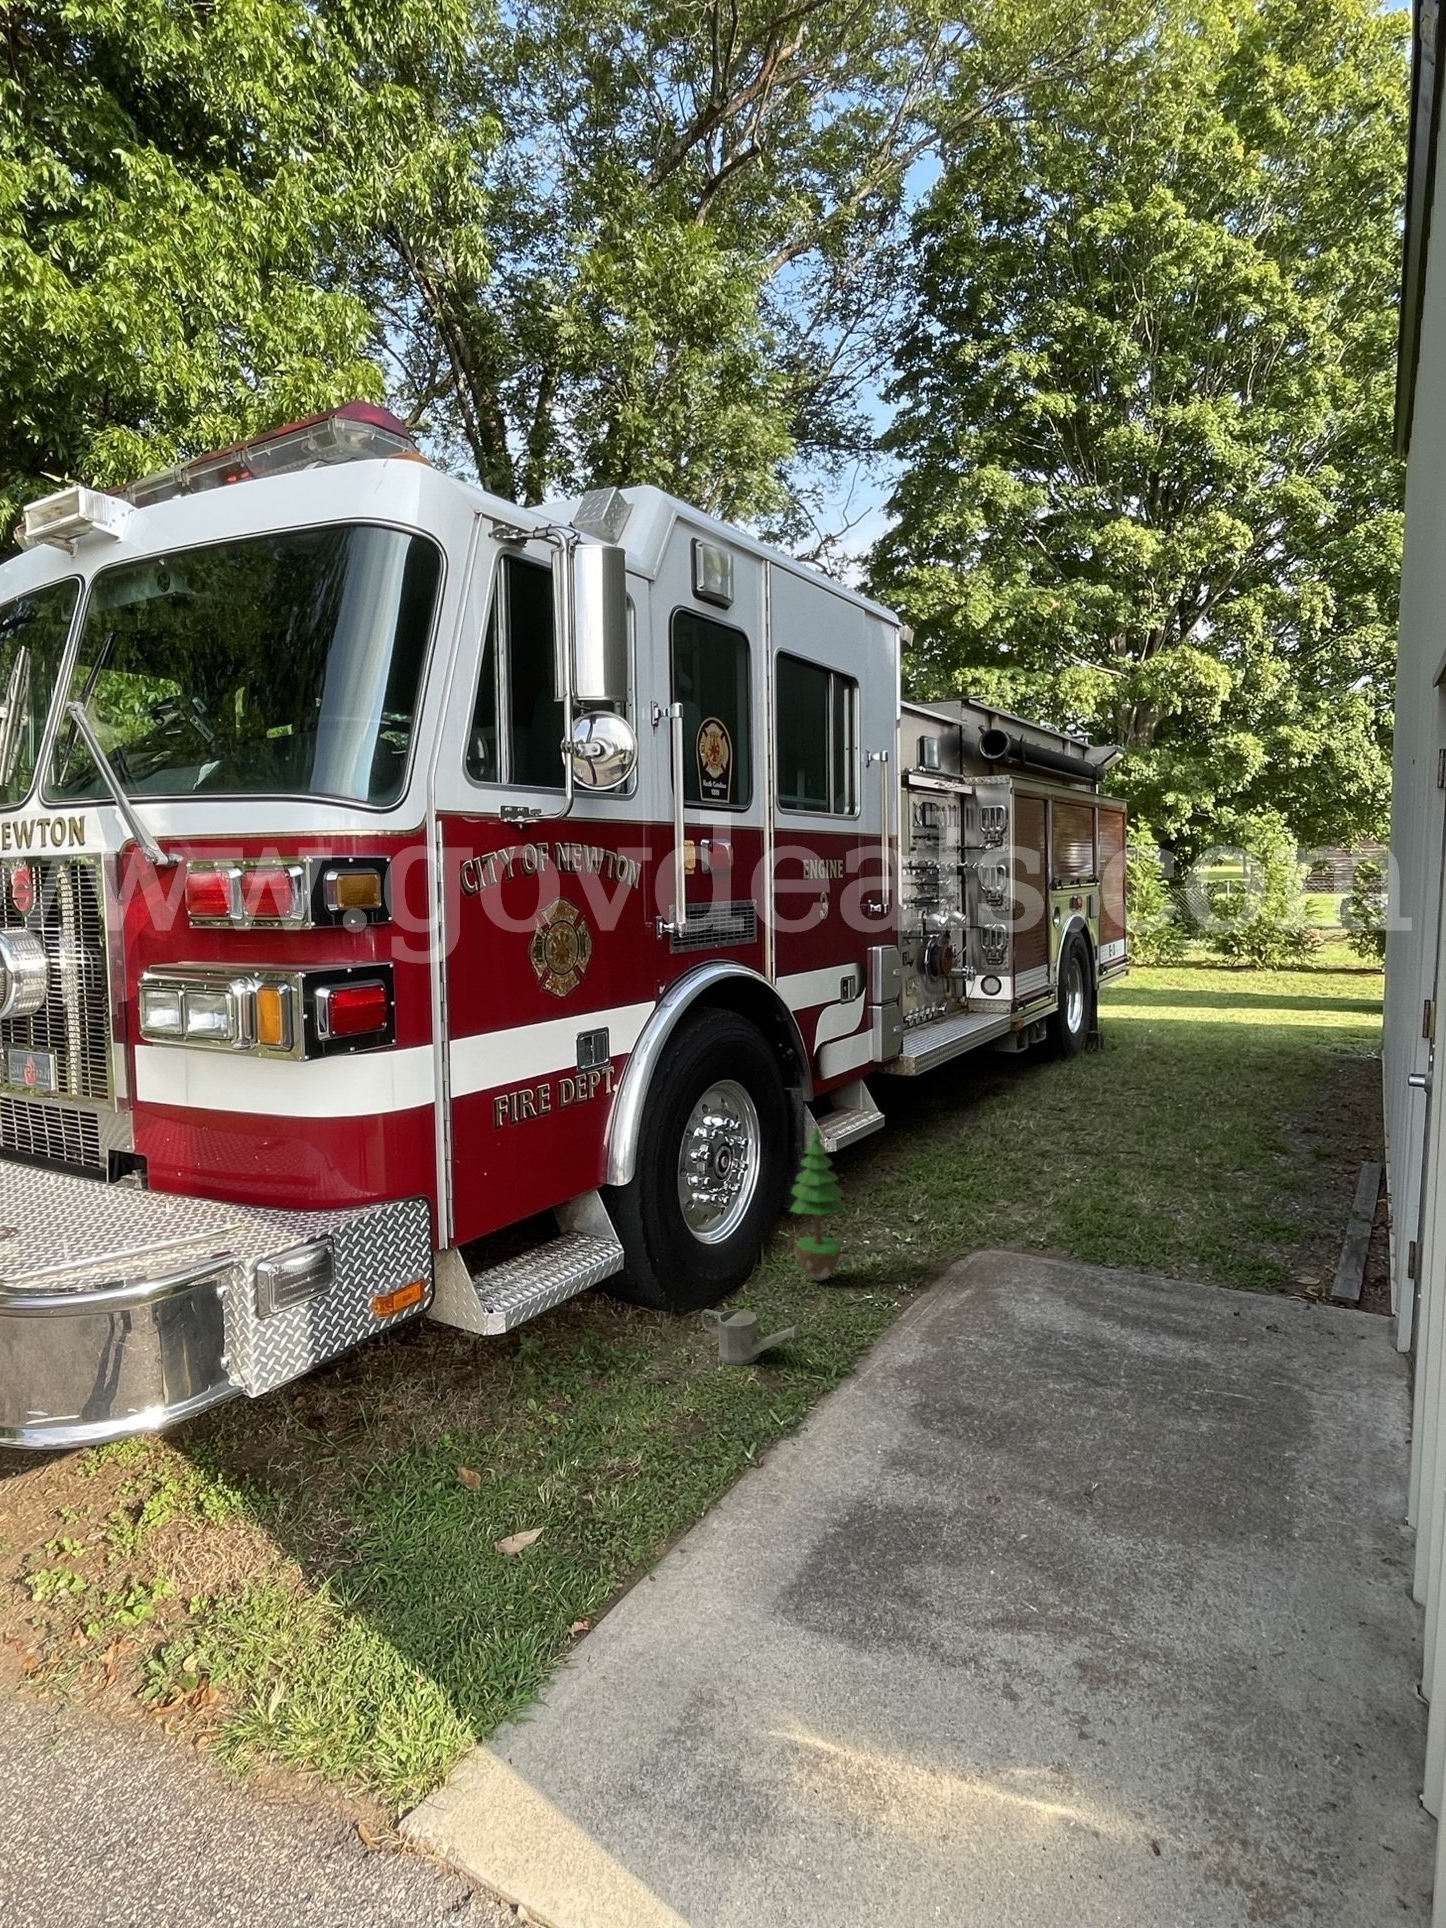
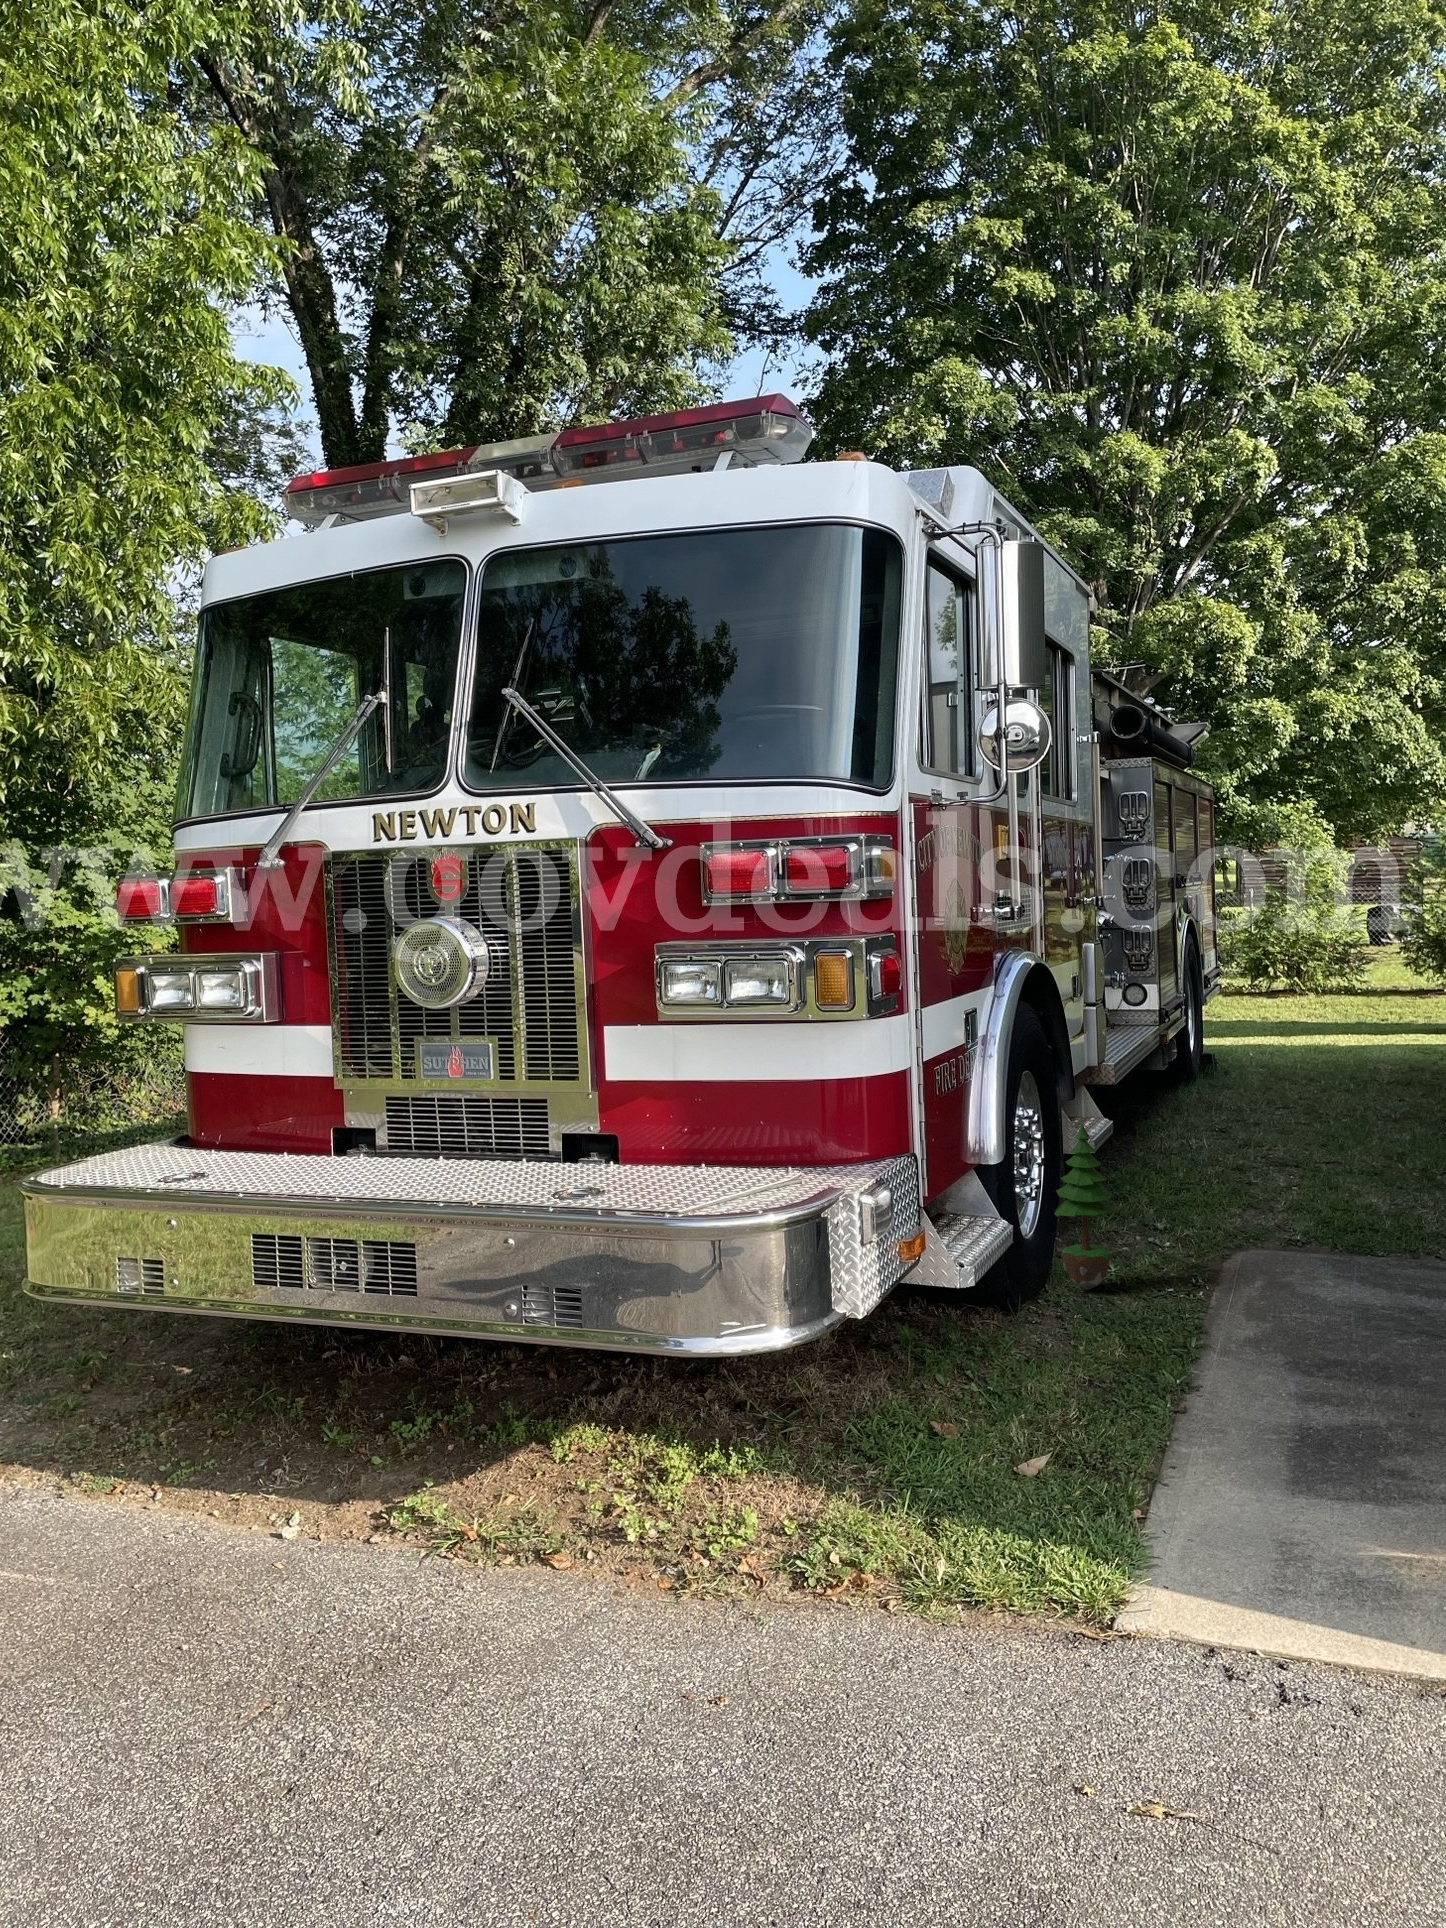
watering can: present [701,1309,800,1365] -> none [1021,1303,1135,1355]

